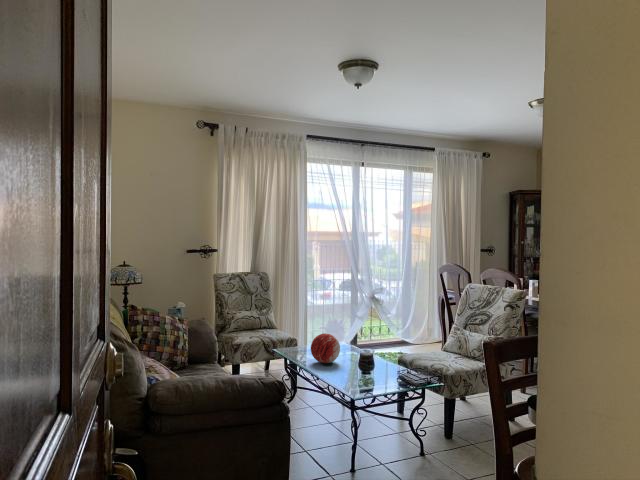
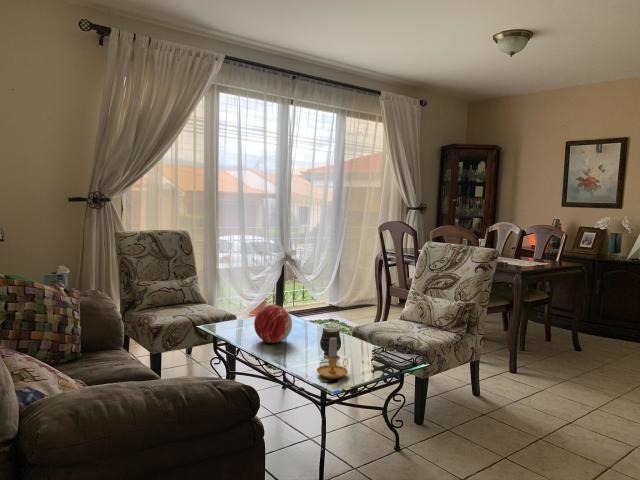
candle: none [347,355,374,387] -> present [317,337,348,379]

